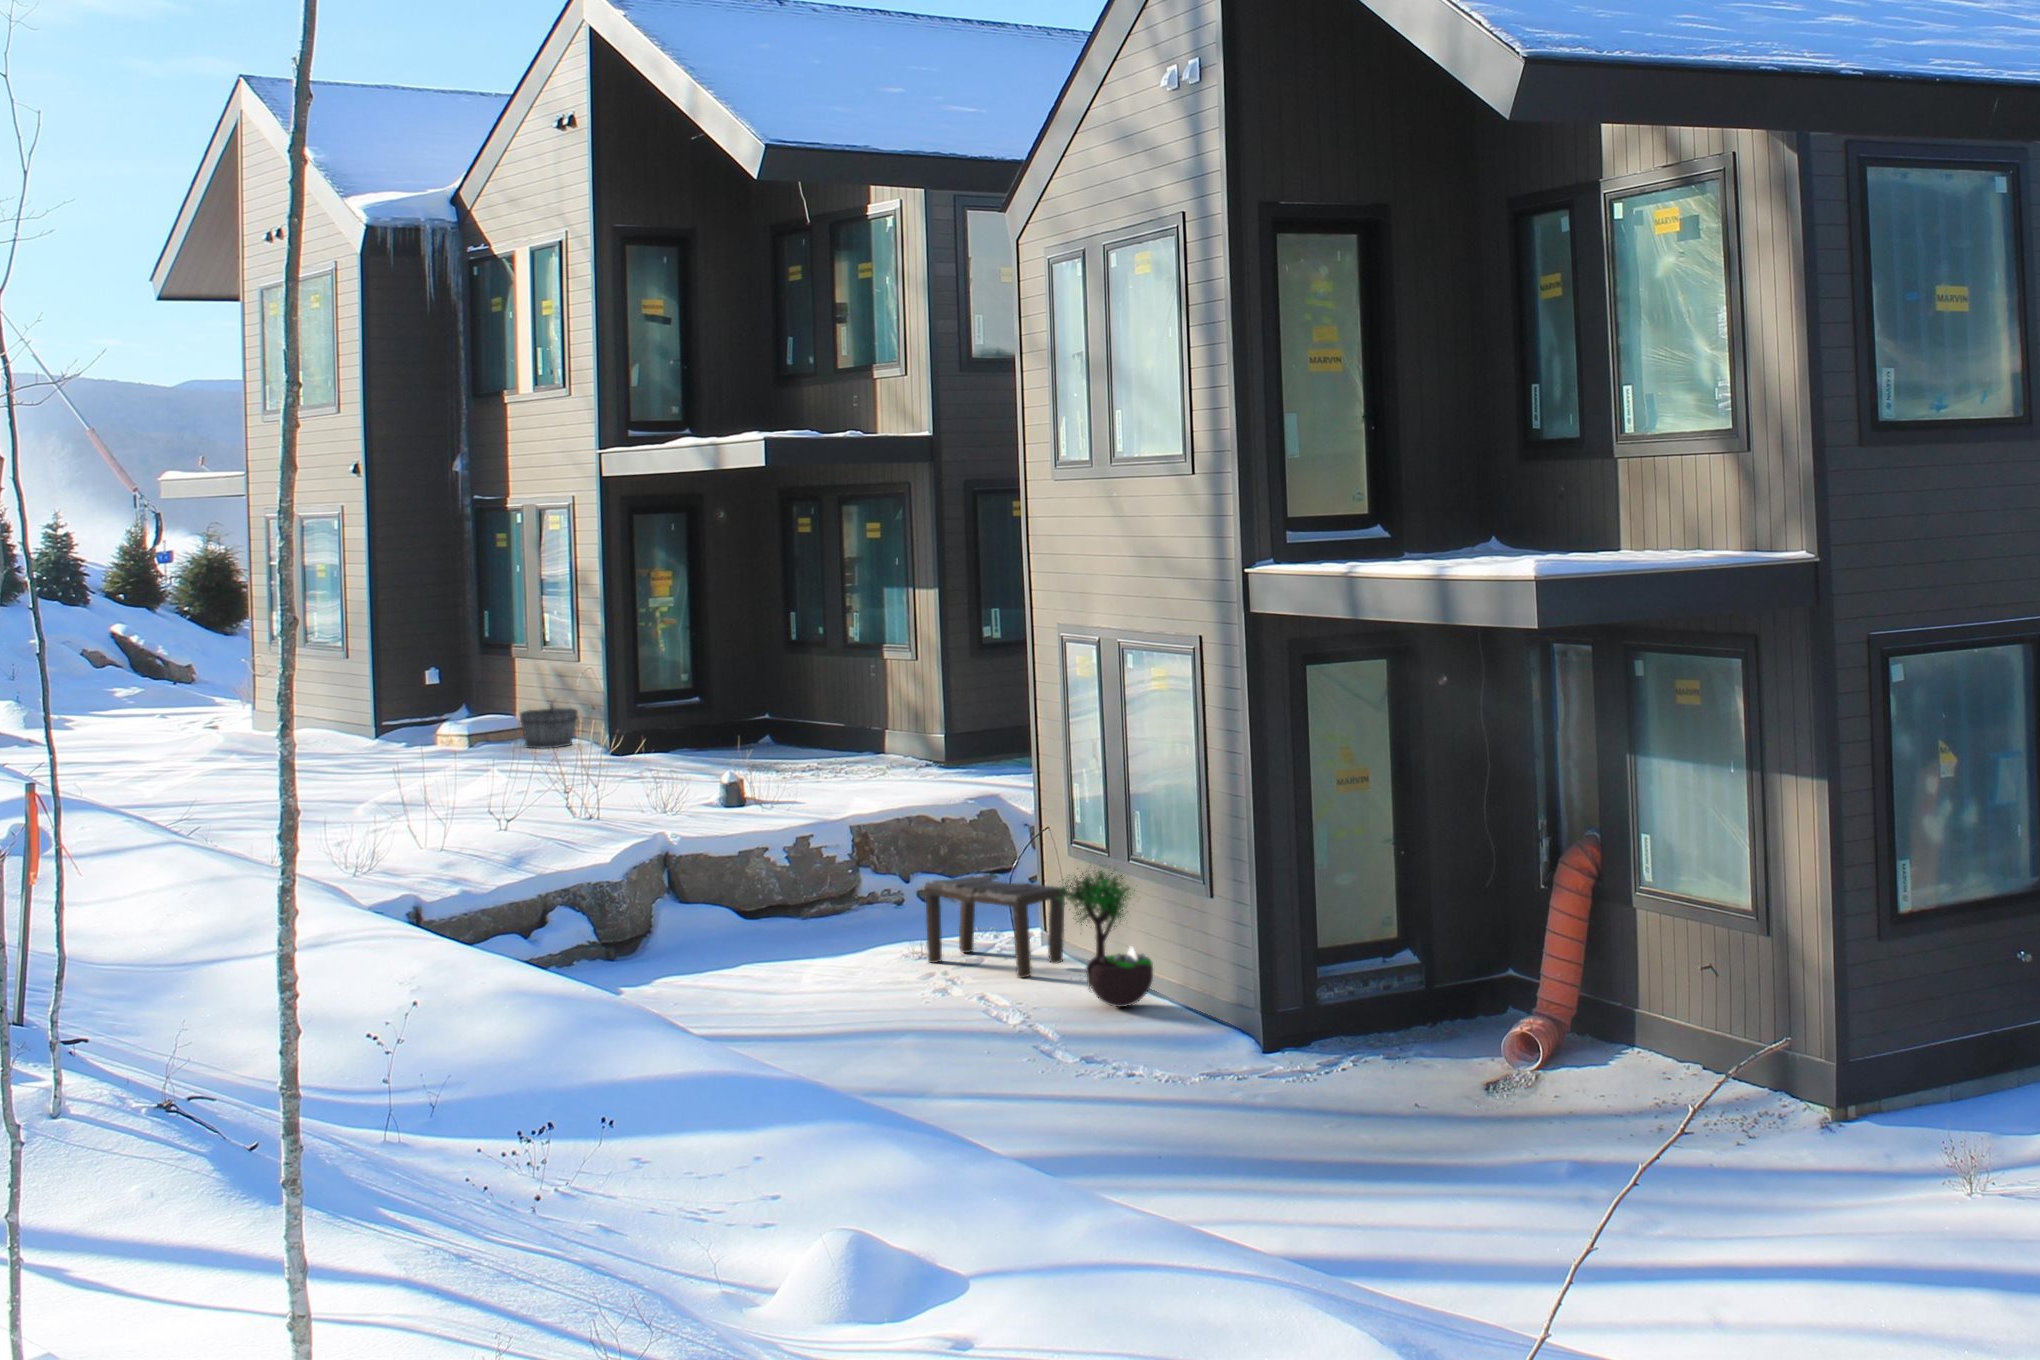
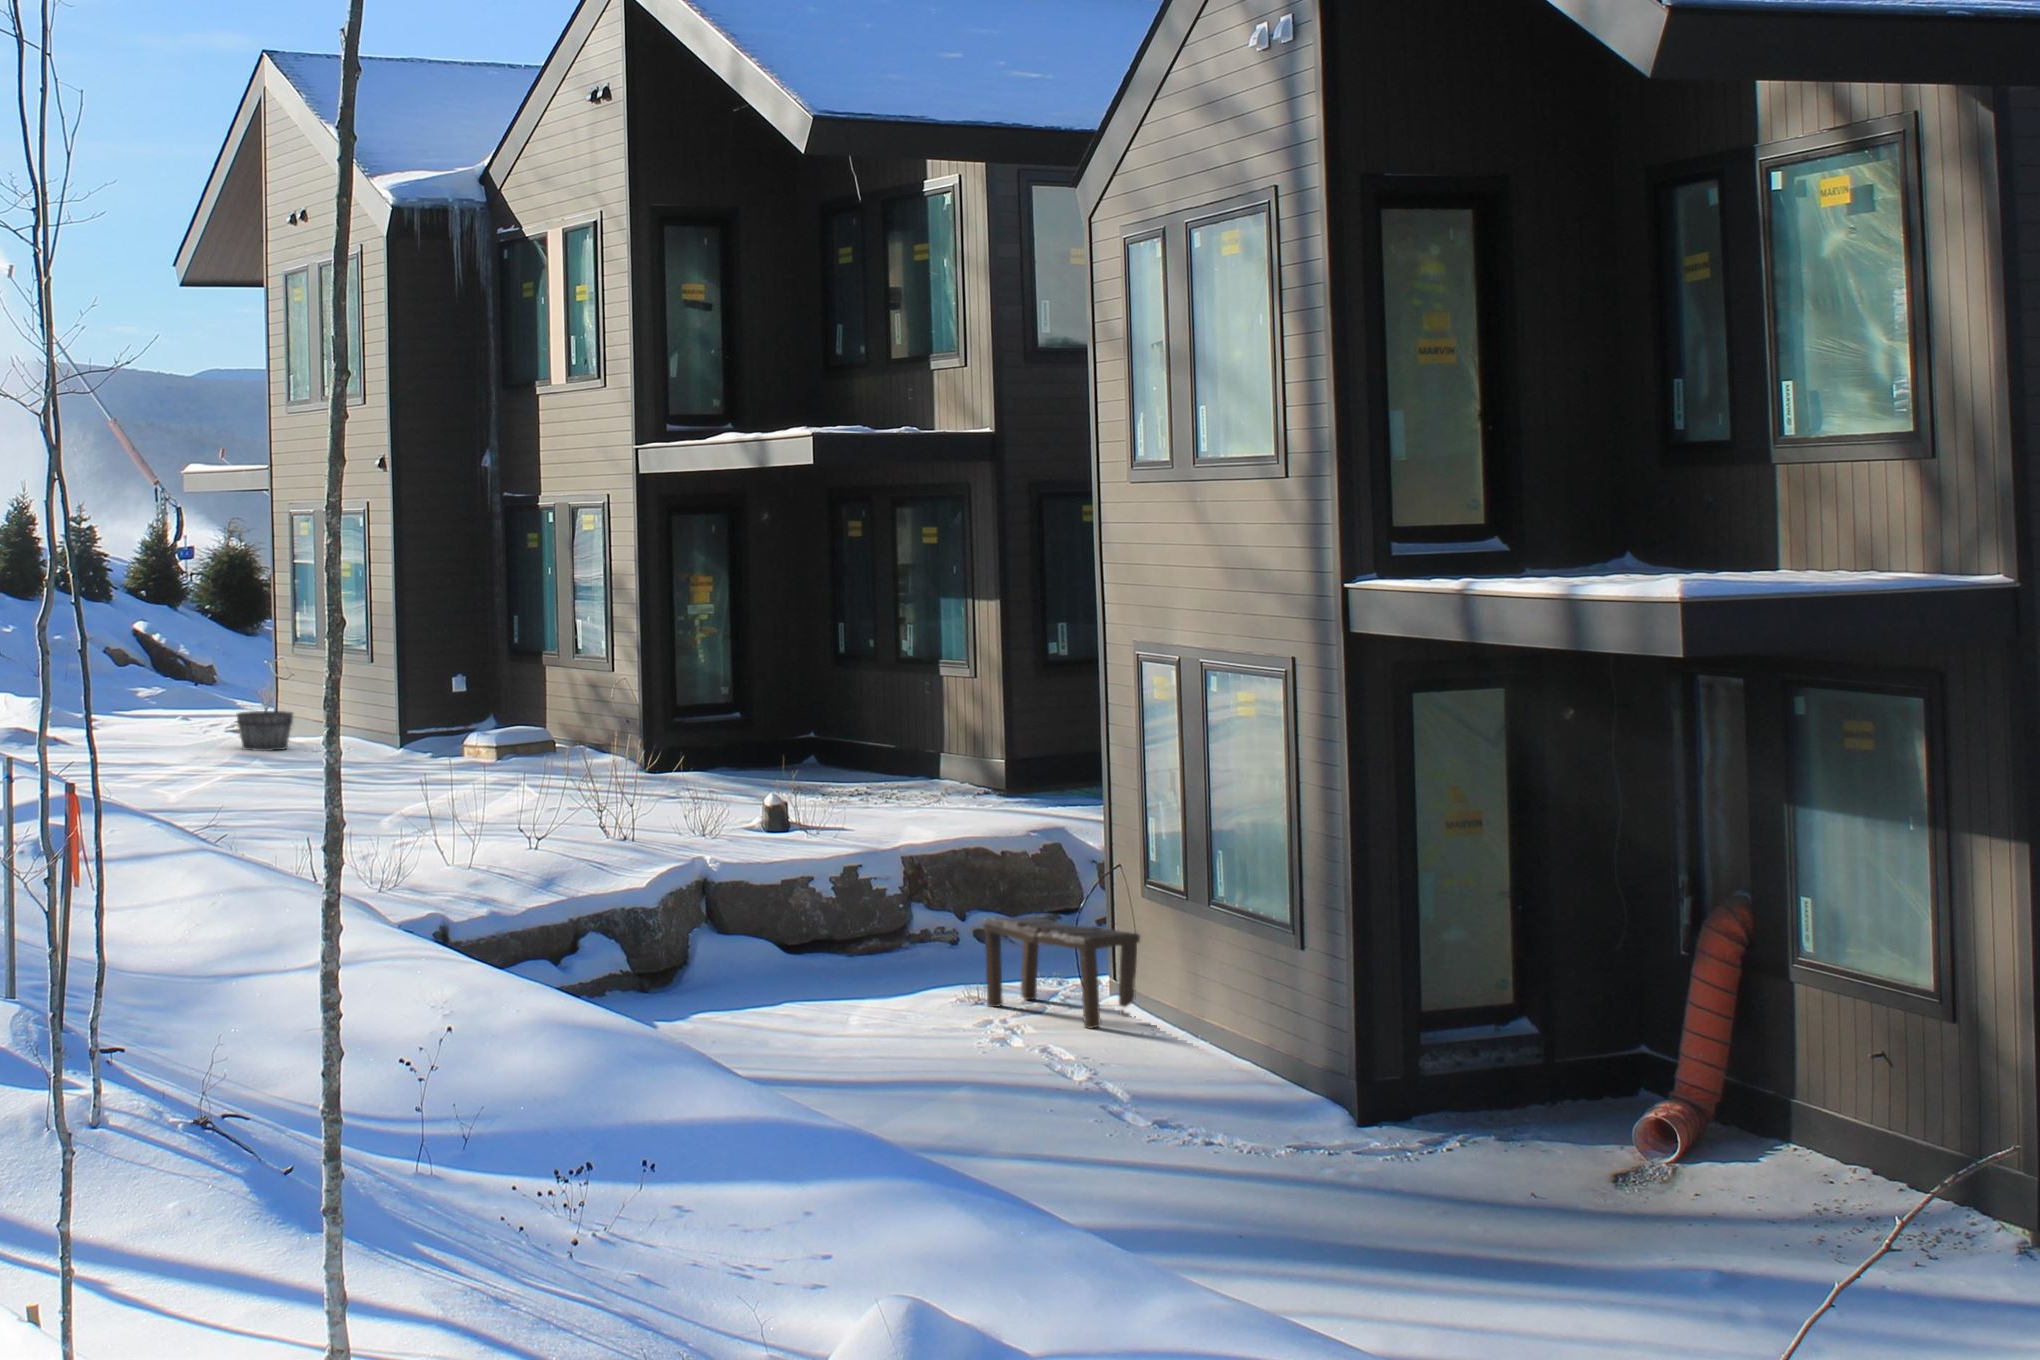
wooden bucket: present [520,705,578,748] -> present [237,708,293,751]
potted tree: present [1055,865,1153,1007] -> none [1126,894,1236,1065]

